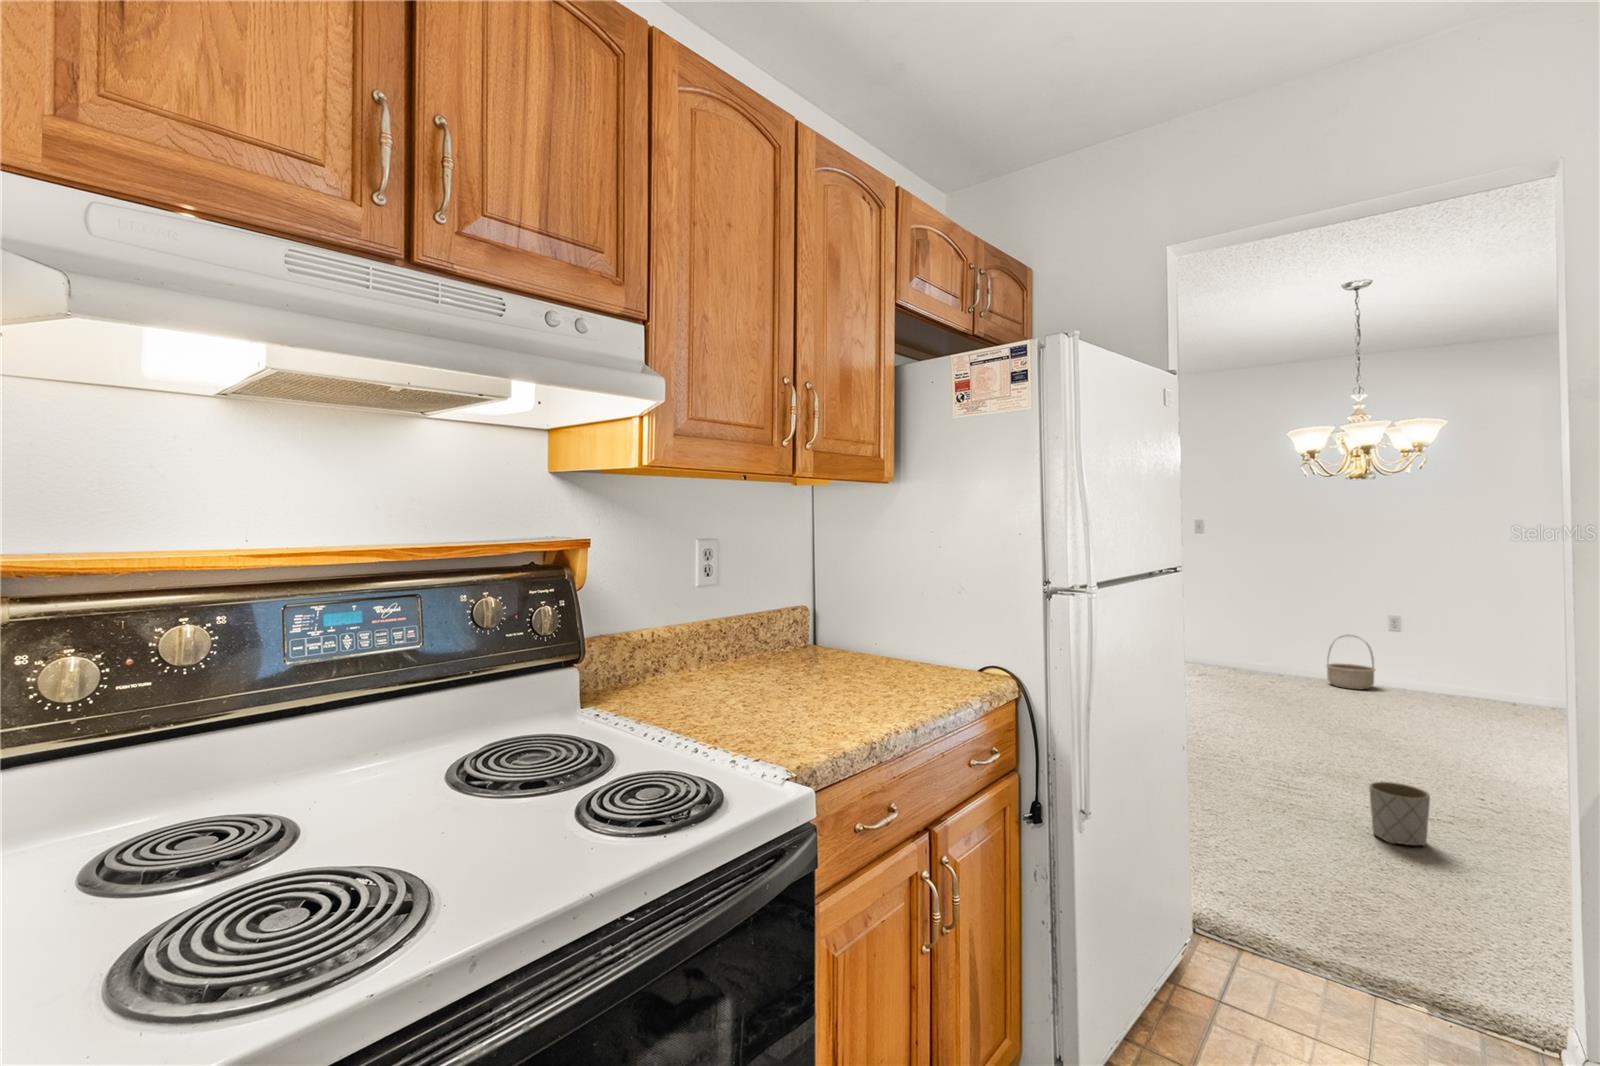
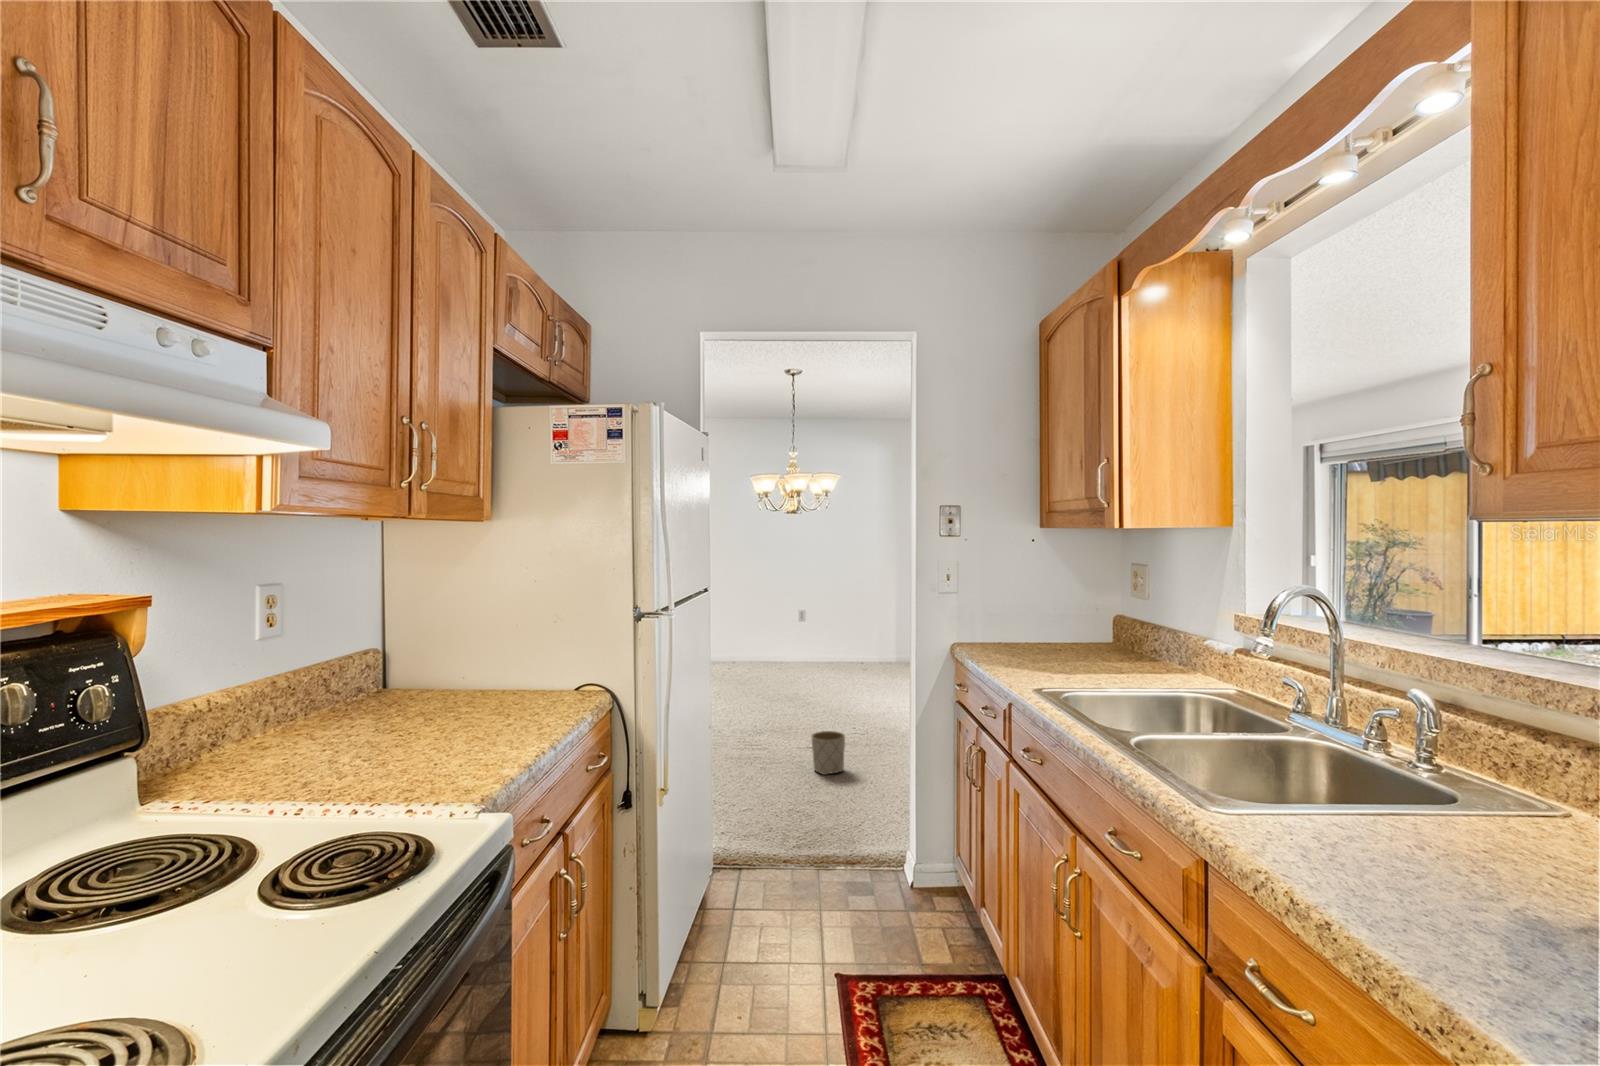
basket: present [1326,635,1375,689] -> none [767,627,797,668]

